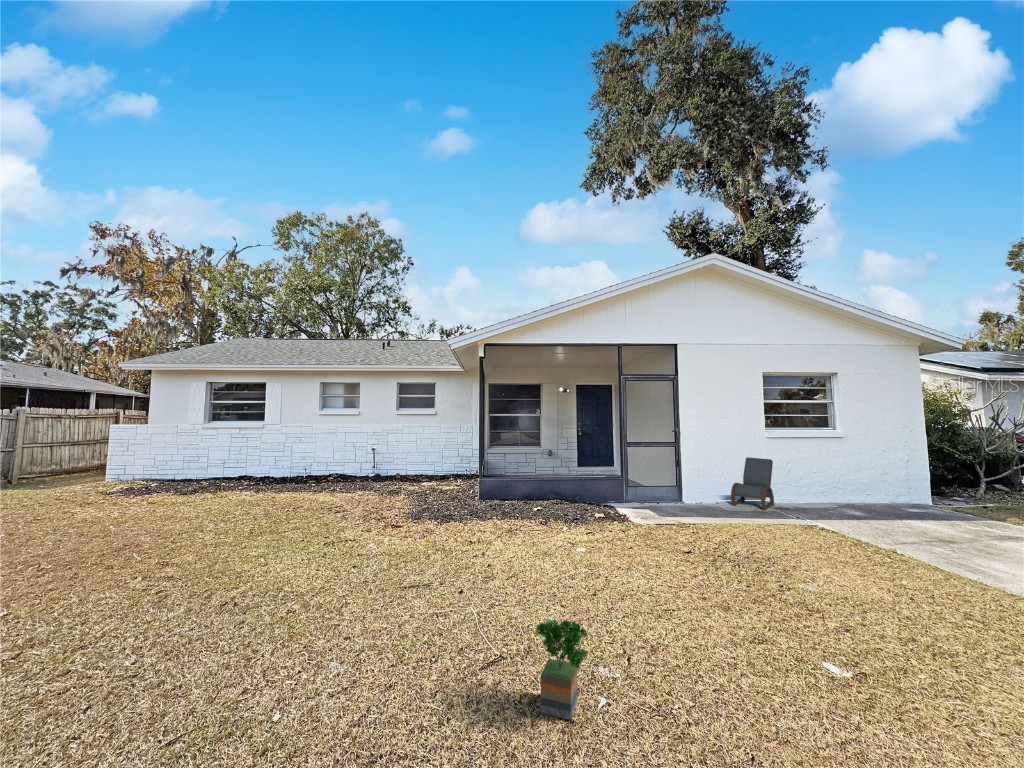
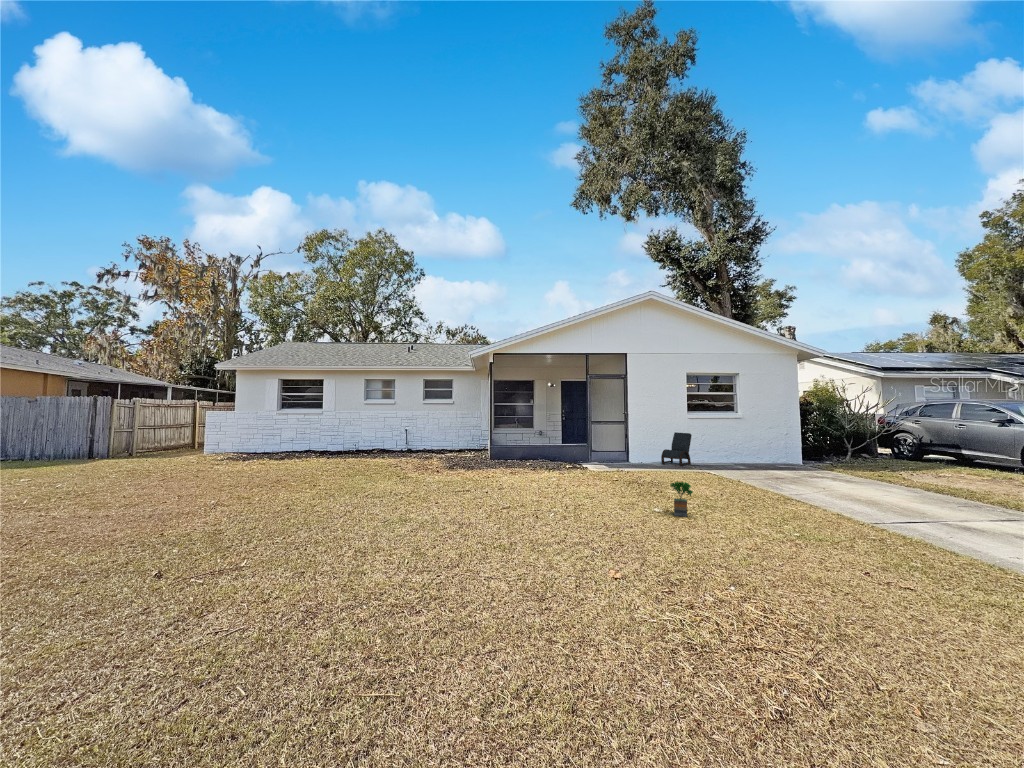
potted tree: present [536,618,588,720] -> present [670,482,693,517]

